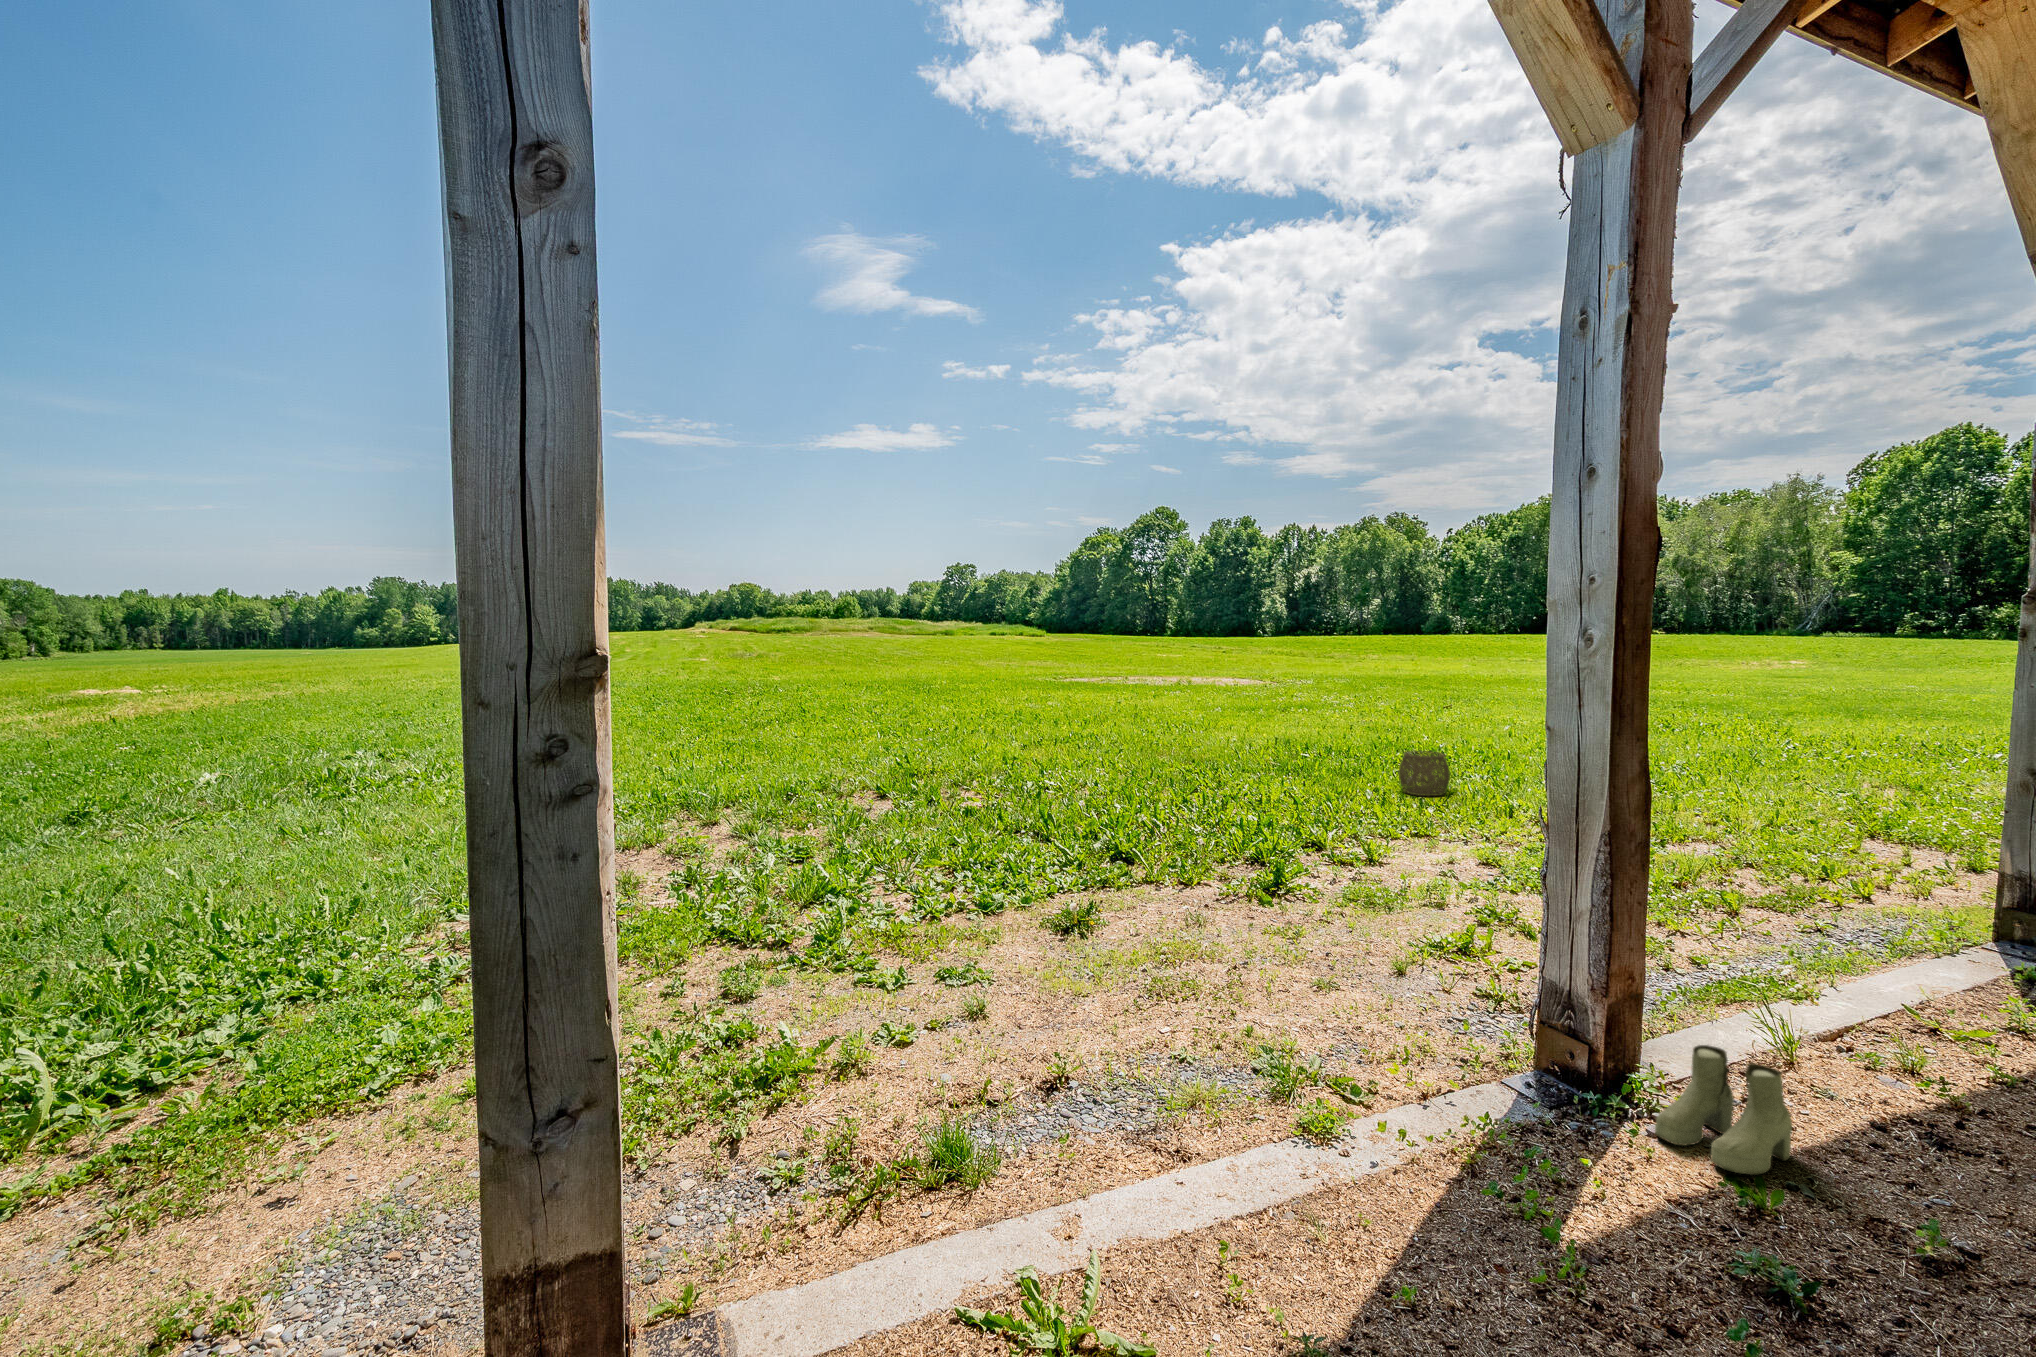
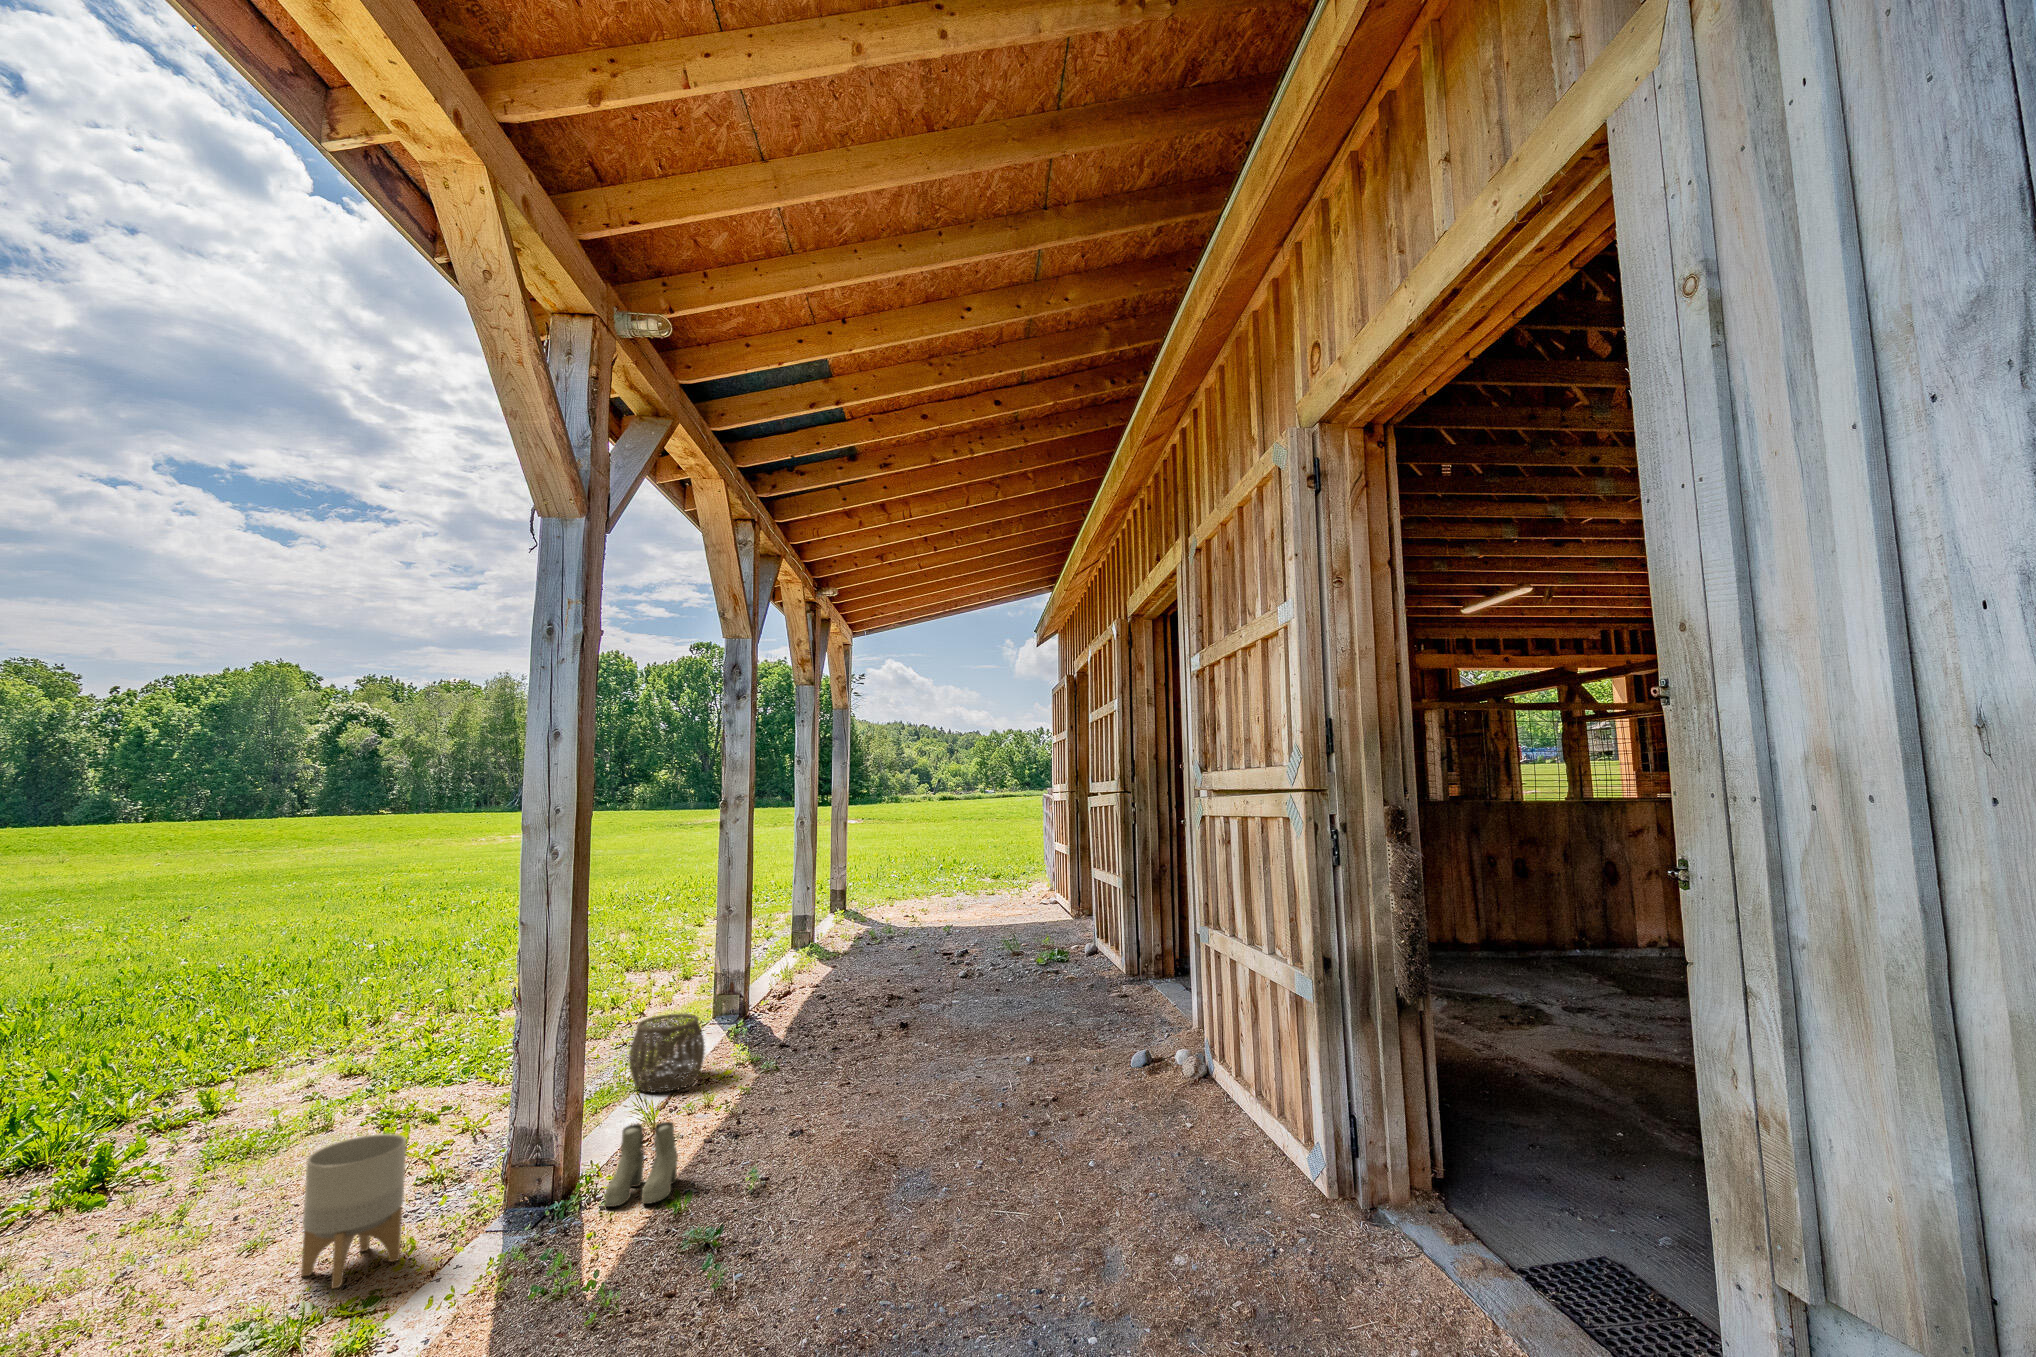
woven basket: present [1398,751,1450,796] -> present [629,1014,705,1093]
planter: none [1327,924,1415,1064] -> present [301,1134,406,1288]

